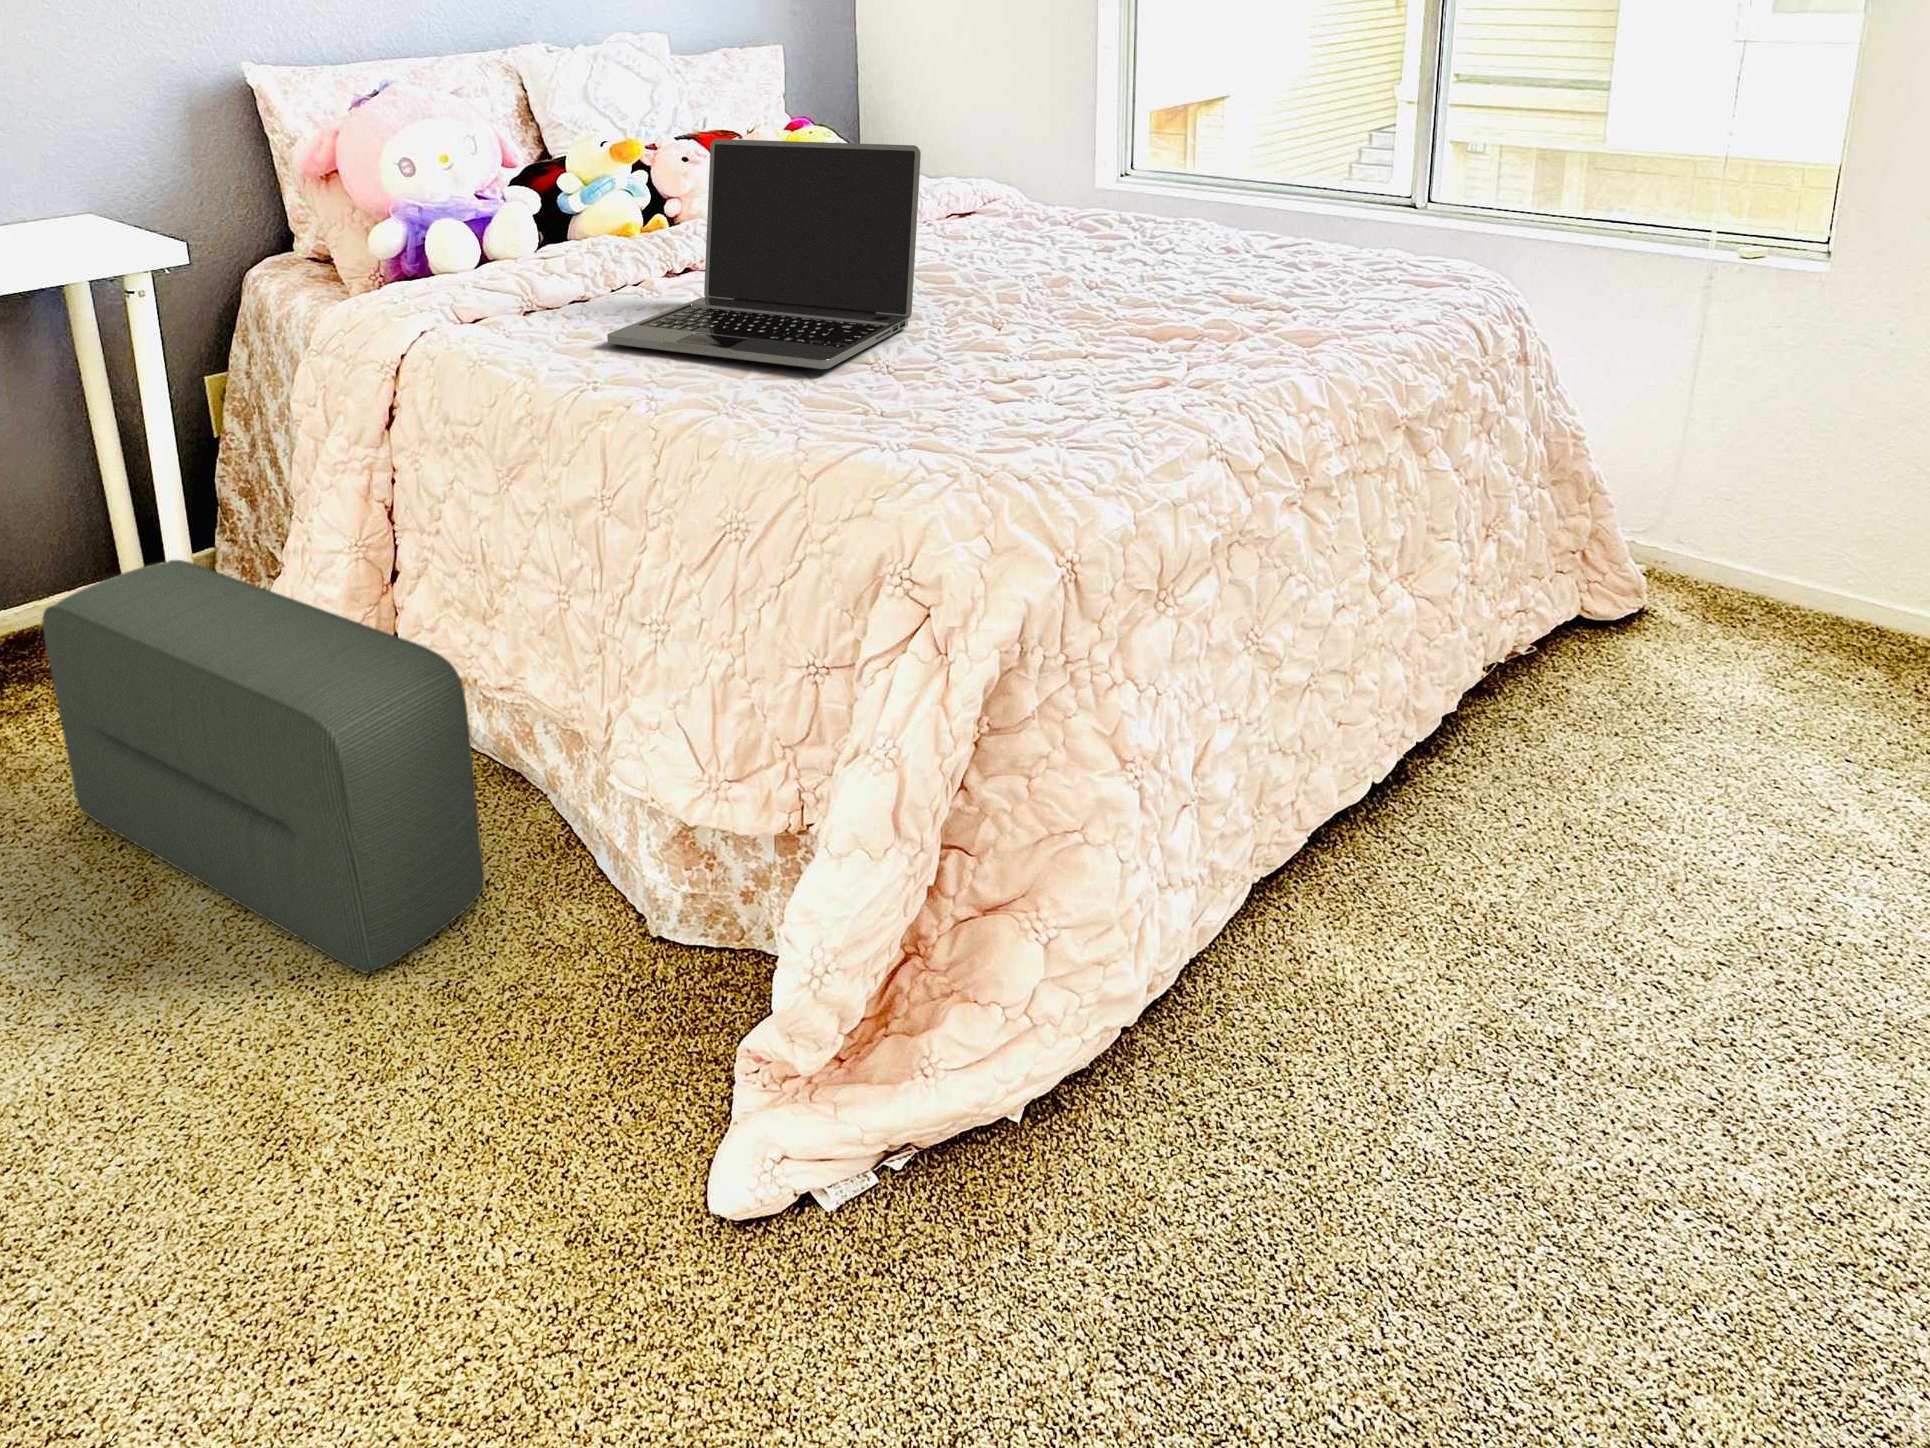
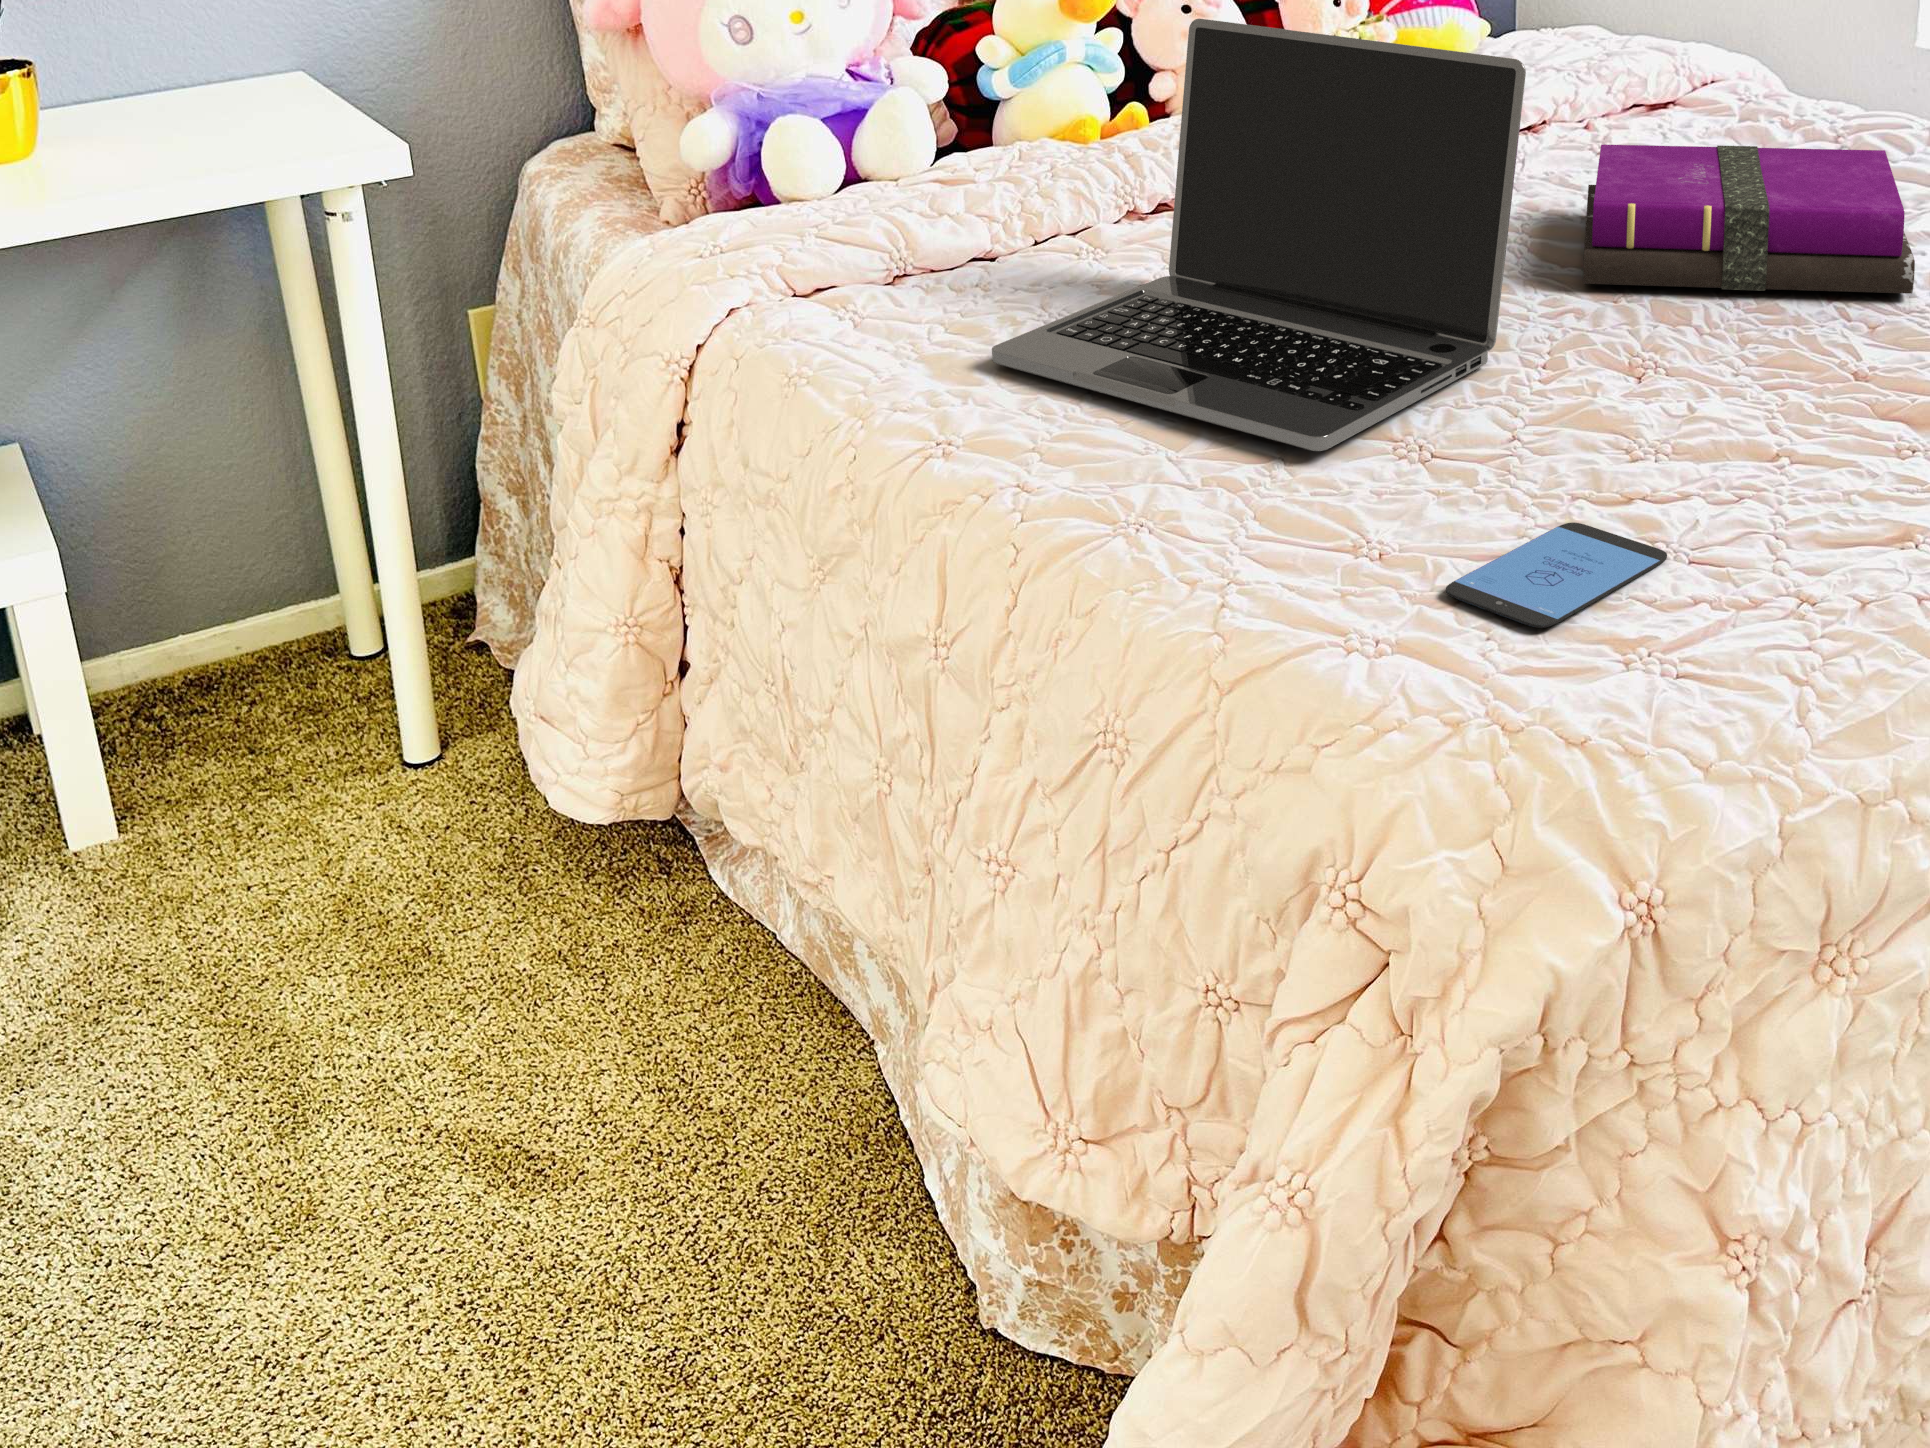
notebook: none [941,212,1134,288] -> present [1583,144,1915,294]
smartphone: none [921,392,1040,438] -> present [1446,523,1667,628]
pouf: present [43,560,485,974] -> none [176,631,751,1317]

